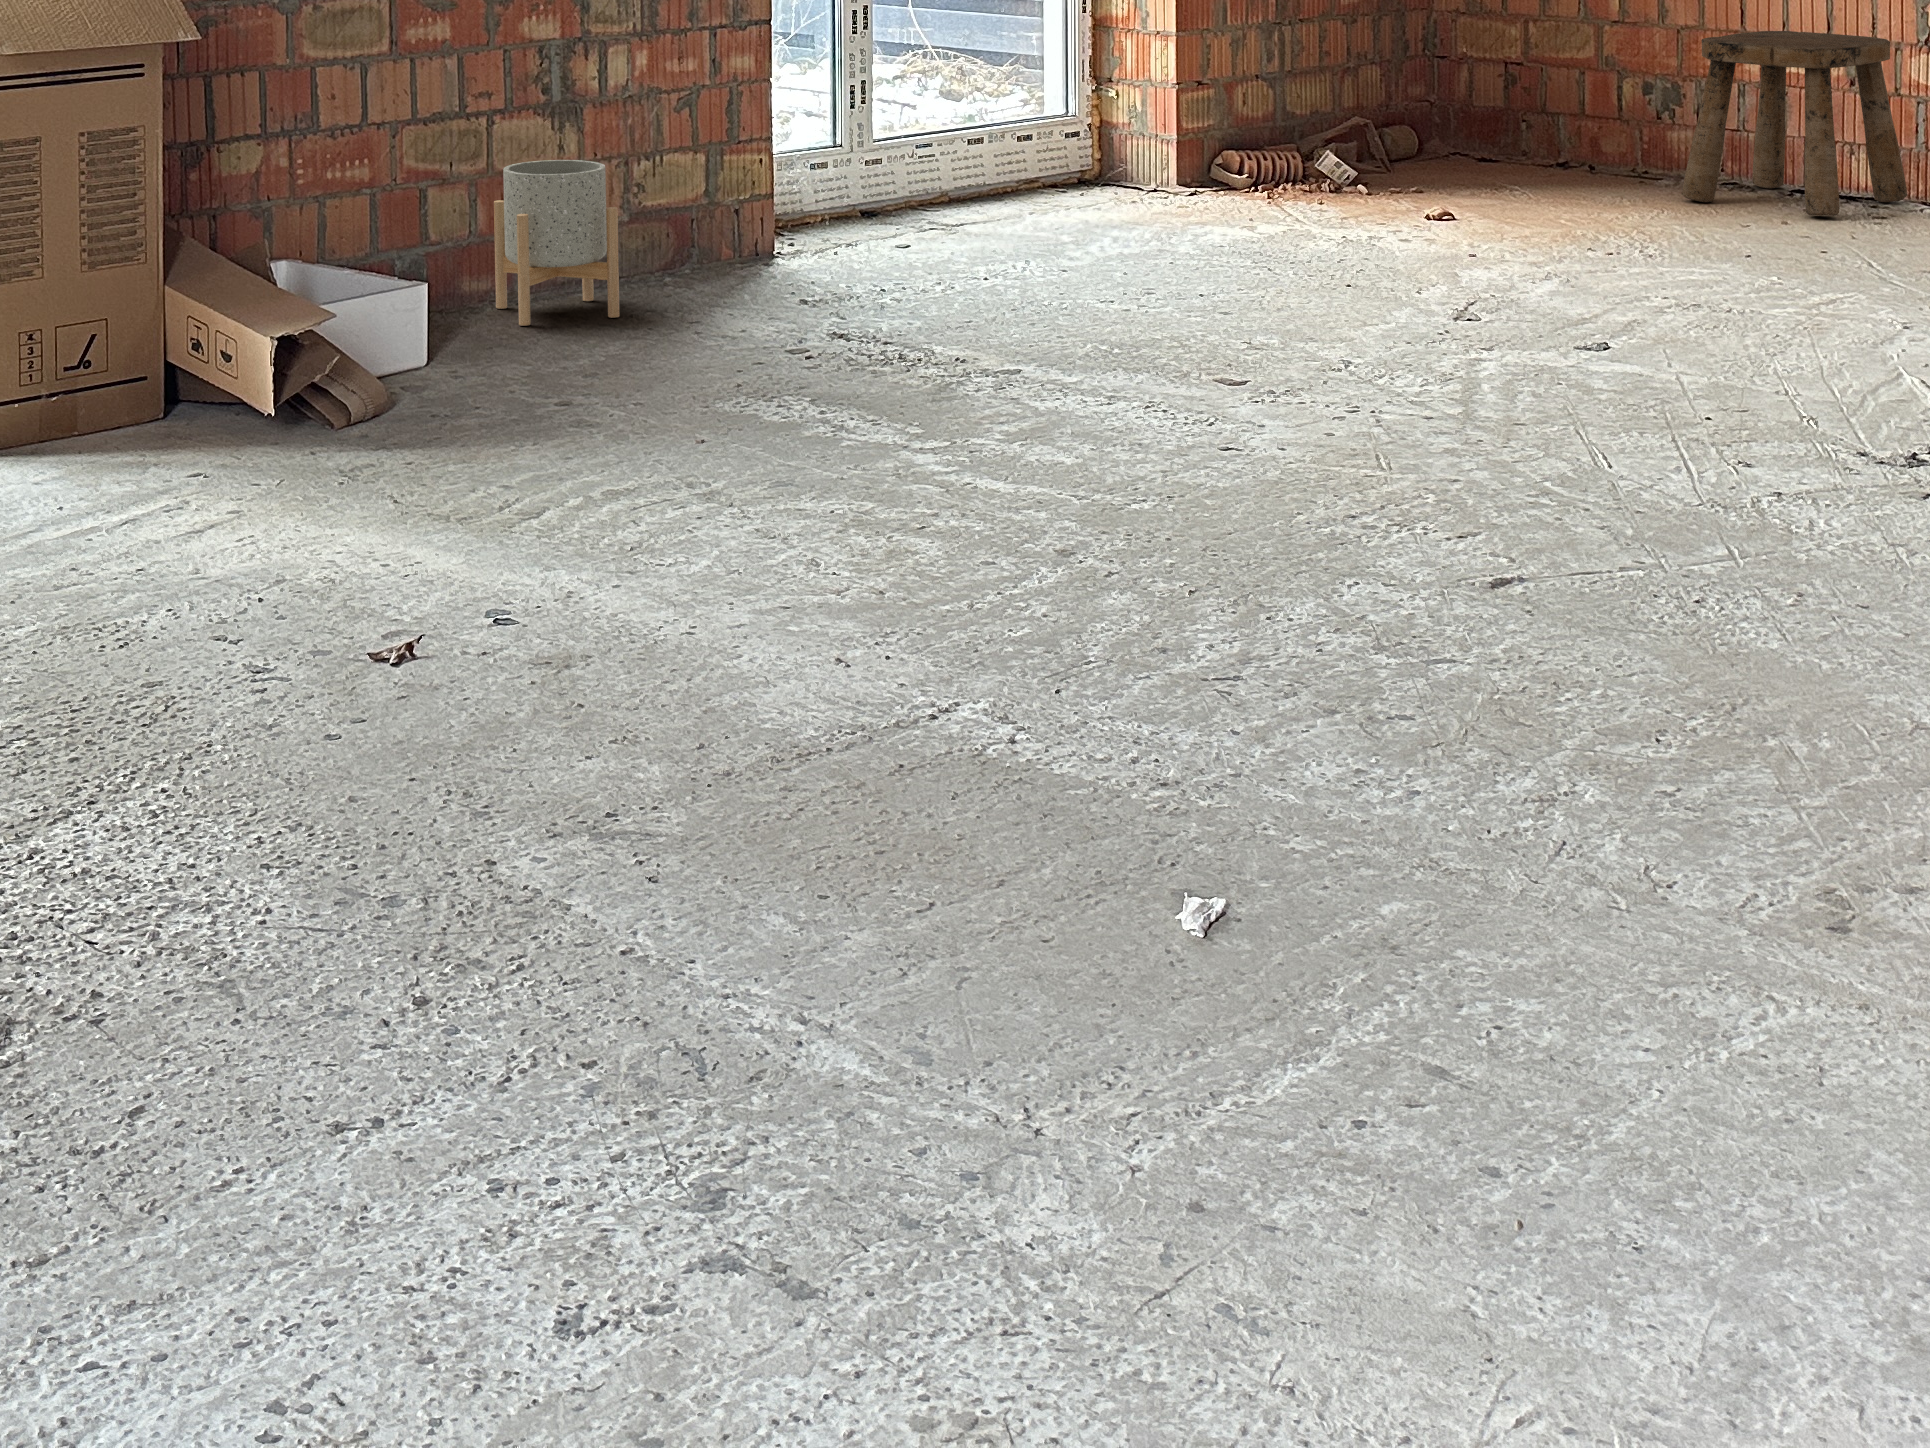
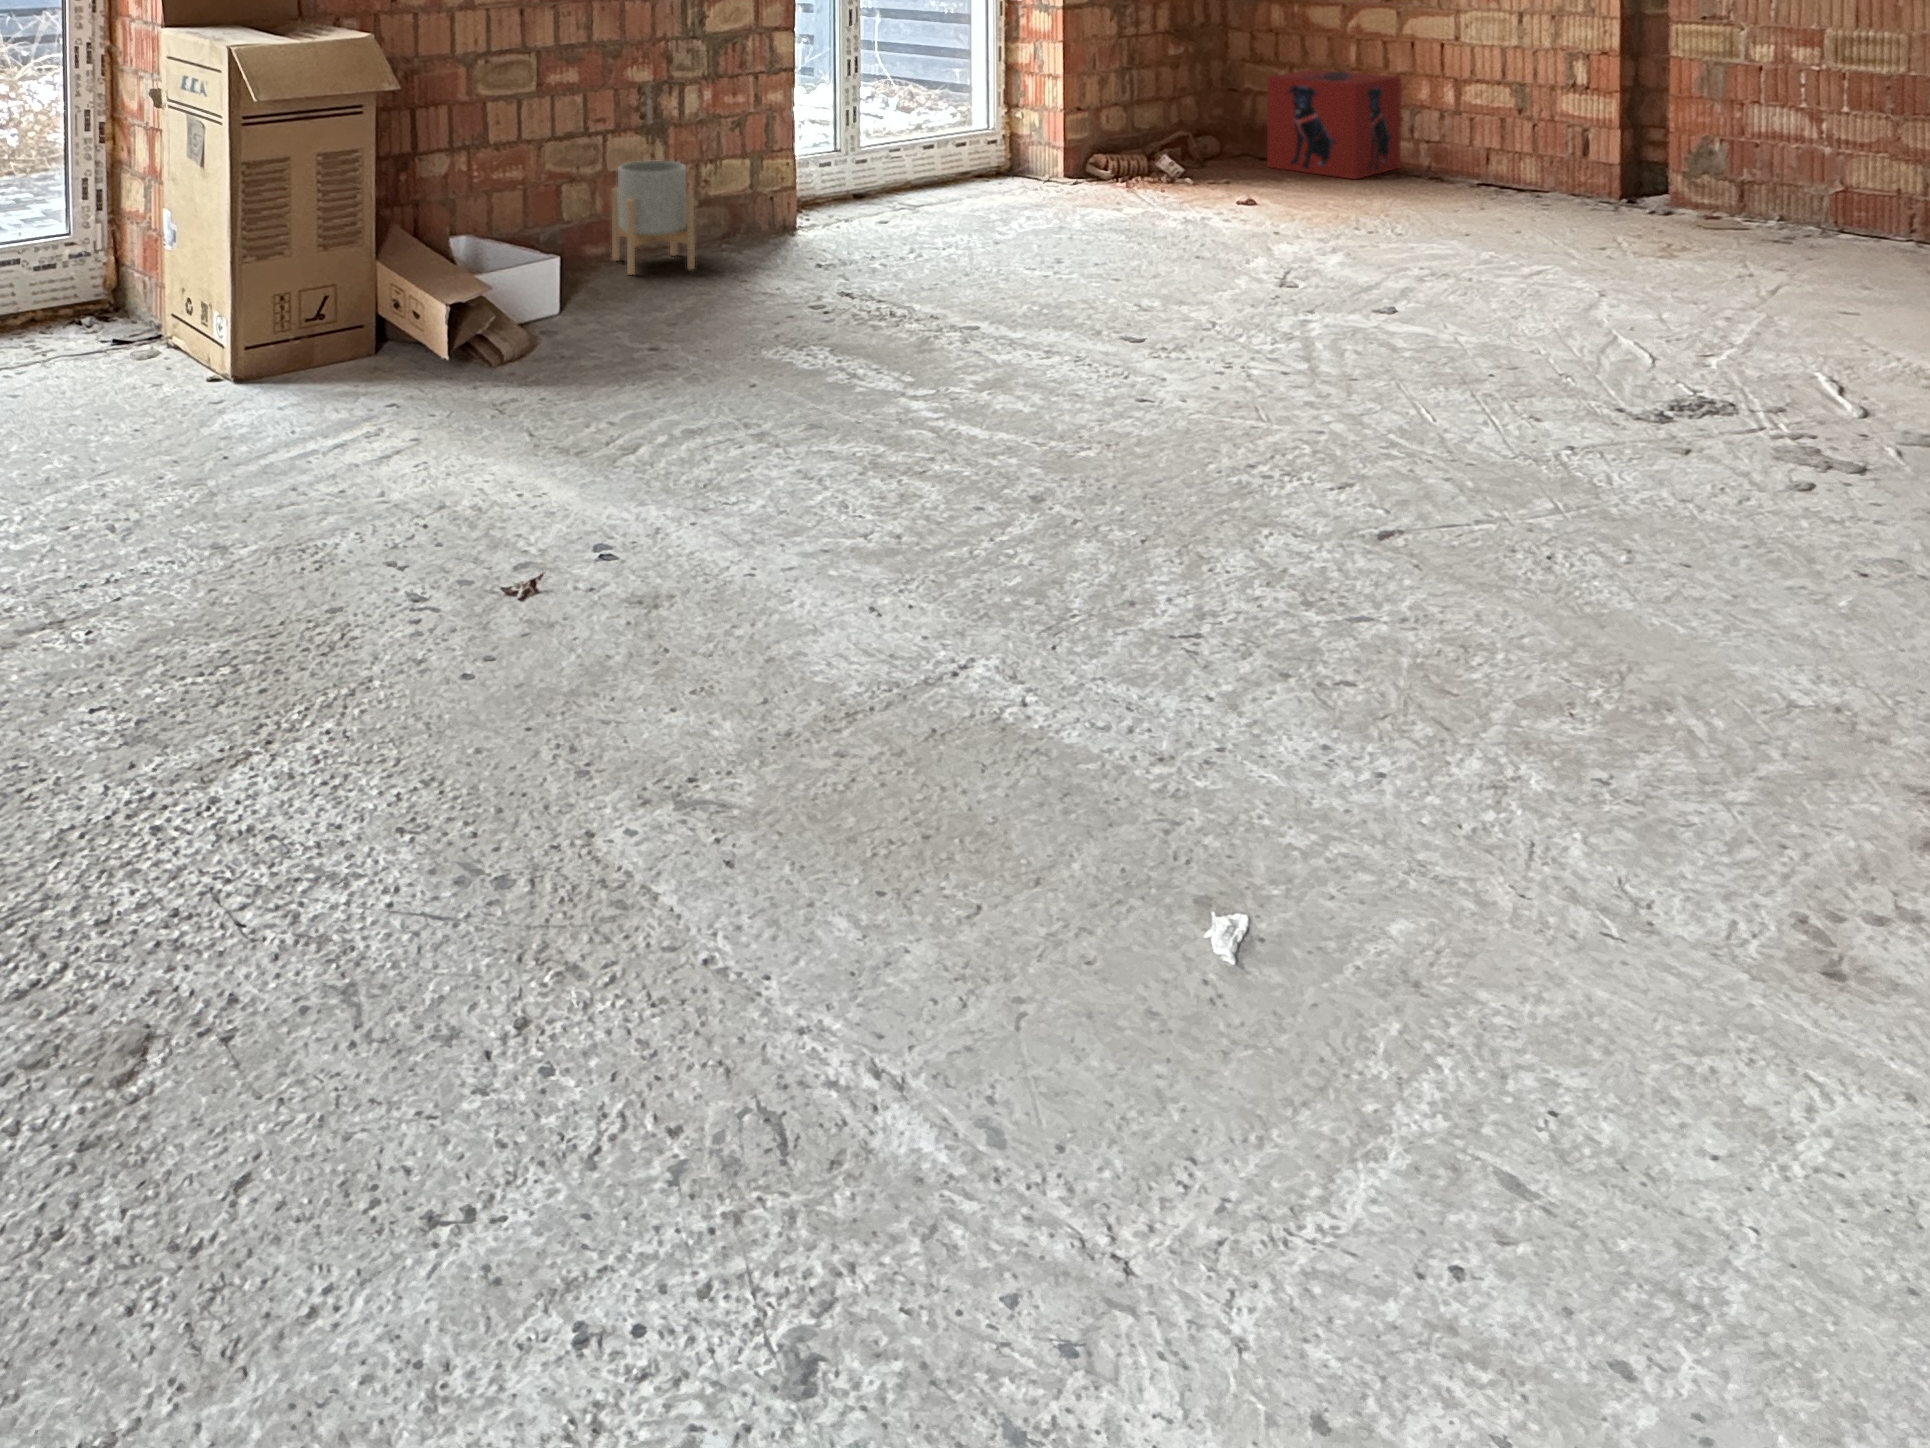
storage box: none [1496,27,1694,190] -> present [1267,69,1401,179]
stool: present [1682,31,1908,215] -> none [1400,75,1557,202]

